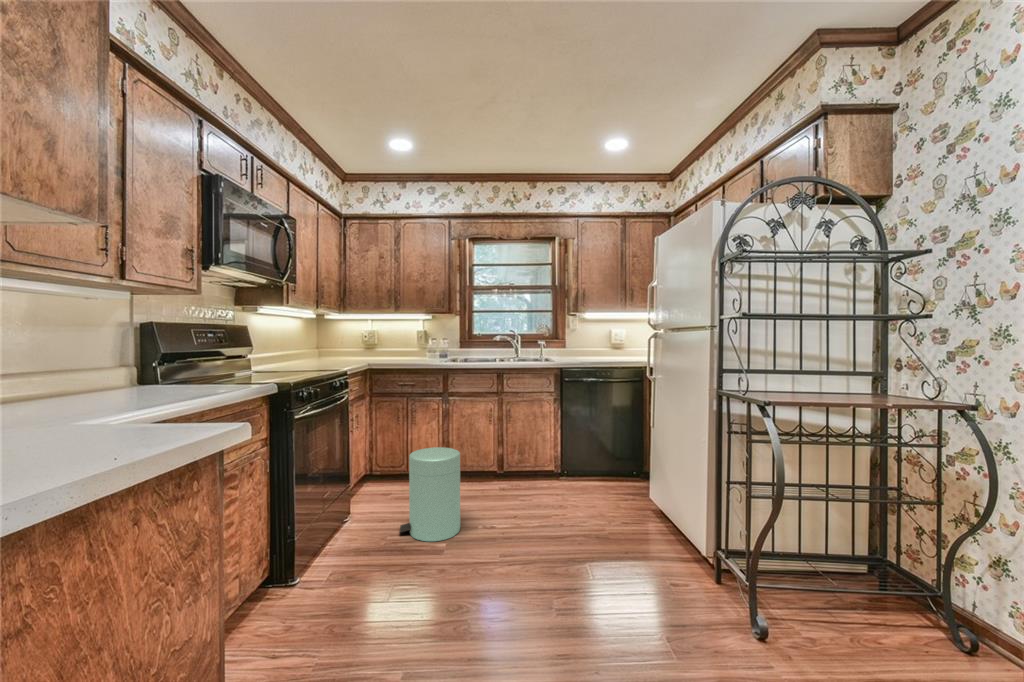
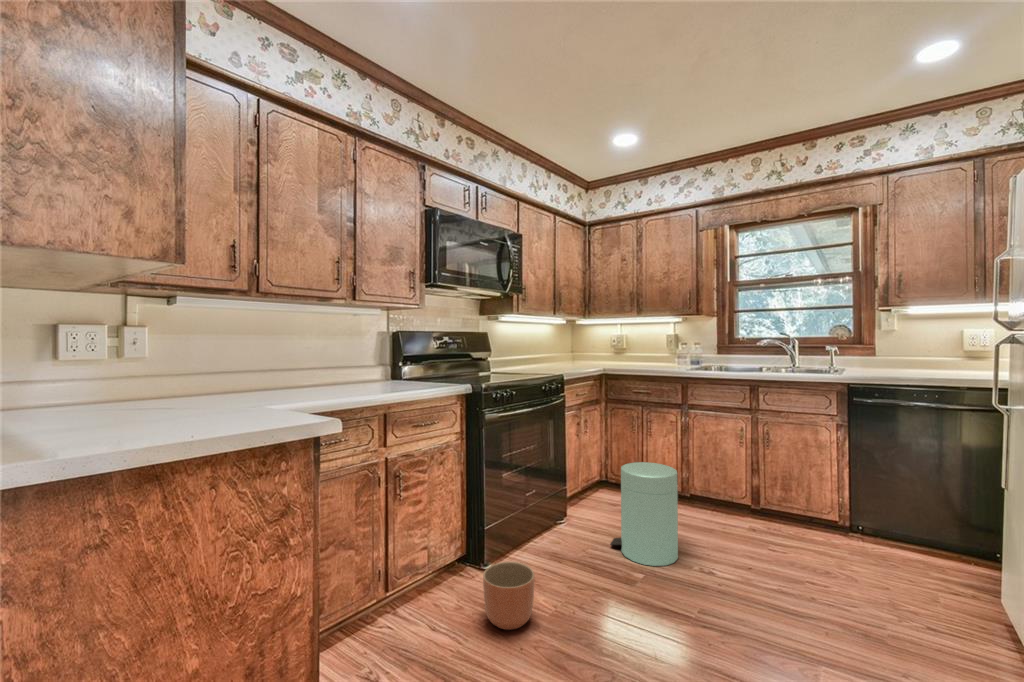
planter: none [296,575,357,653] -> present [483,562,534,630]

